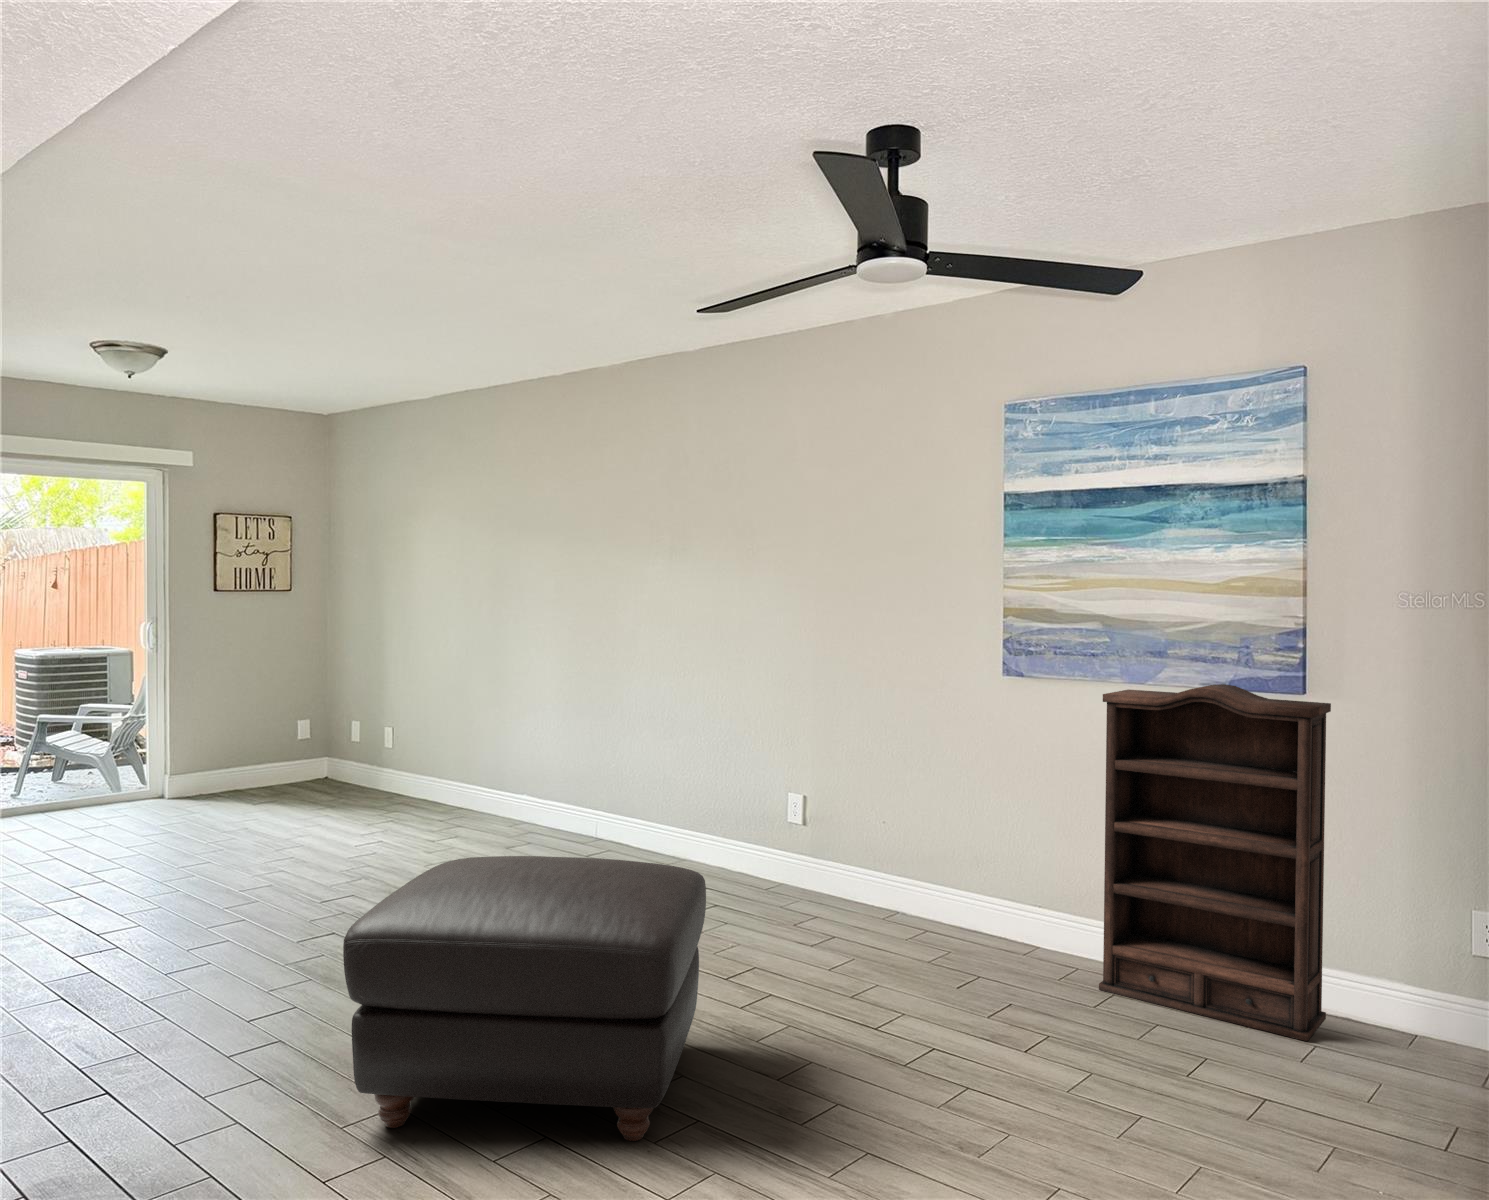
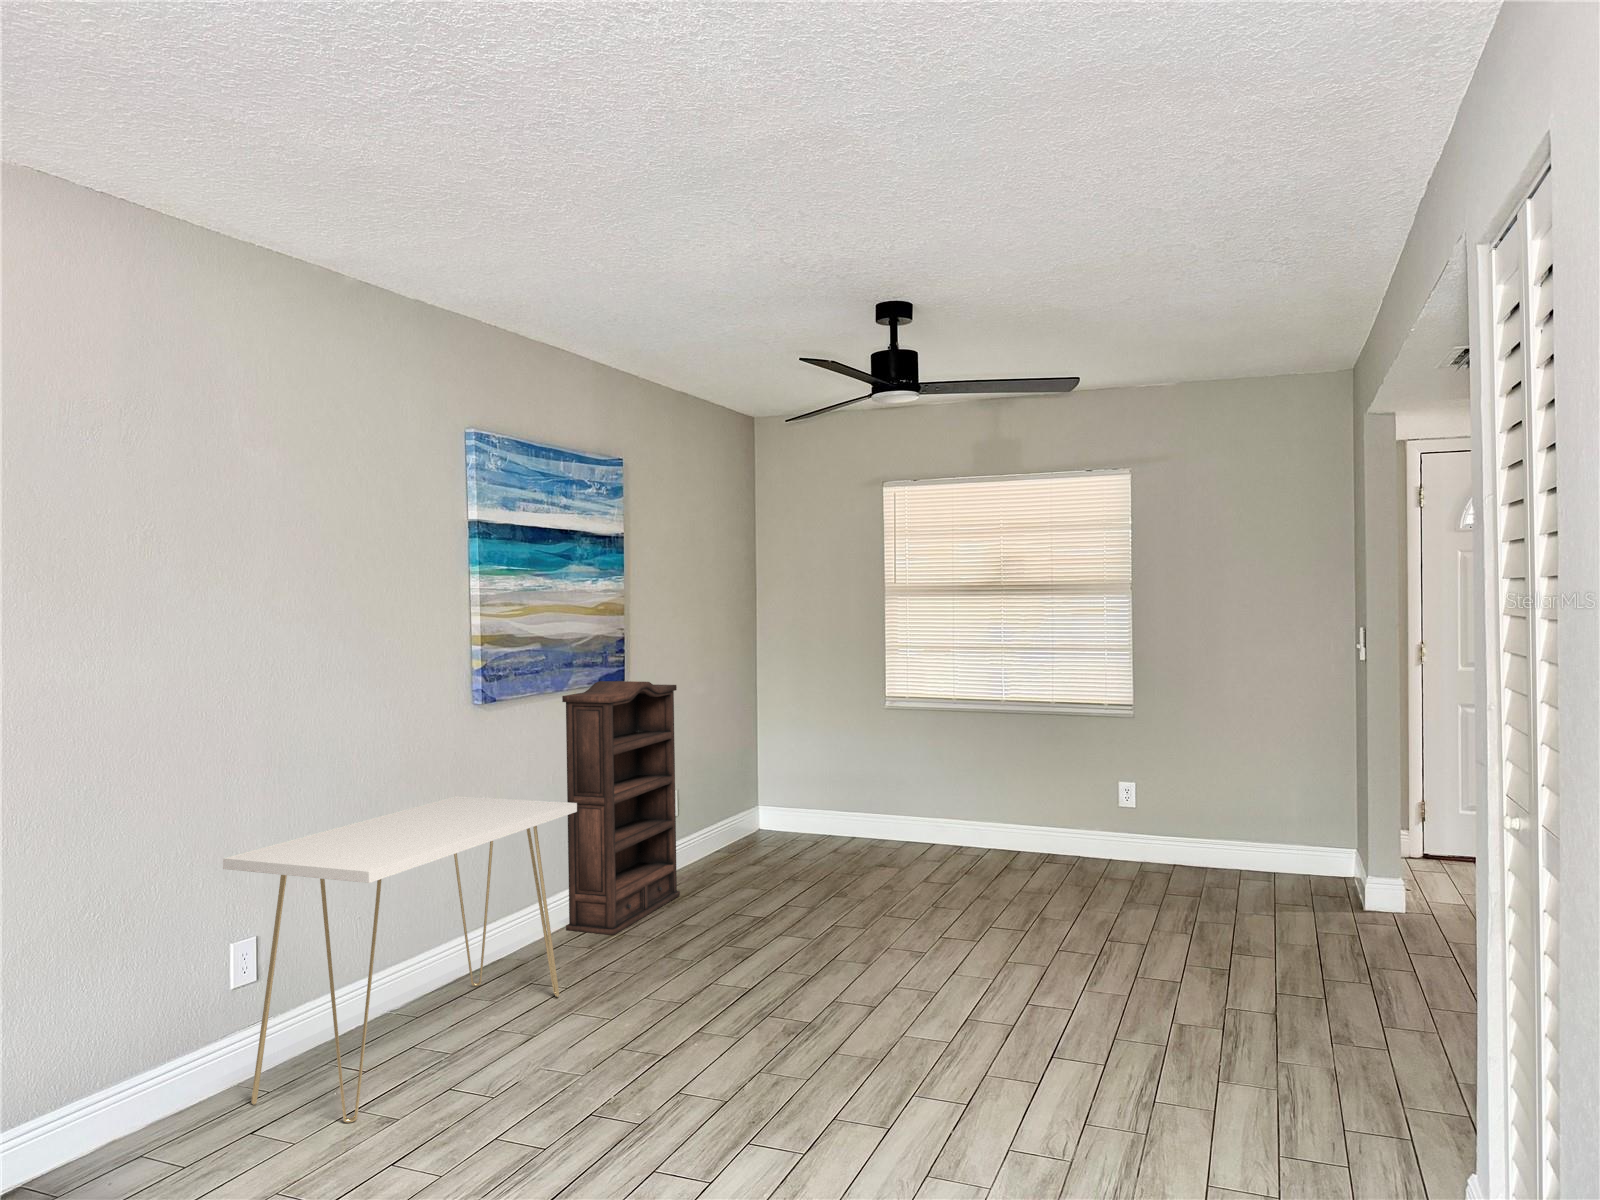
console table: none [679,730,956,953] -> present [223,796,577,1123]
ottoman: present [343,856,706,1141] -> none [828,856,1153,1134]

